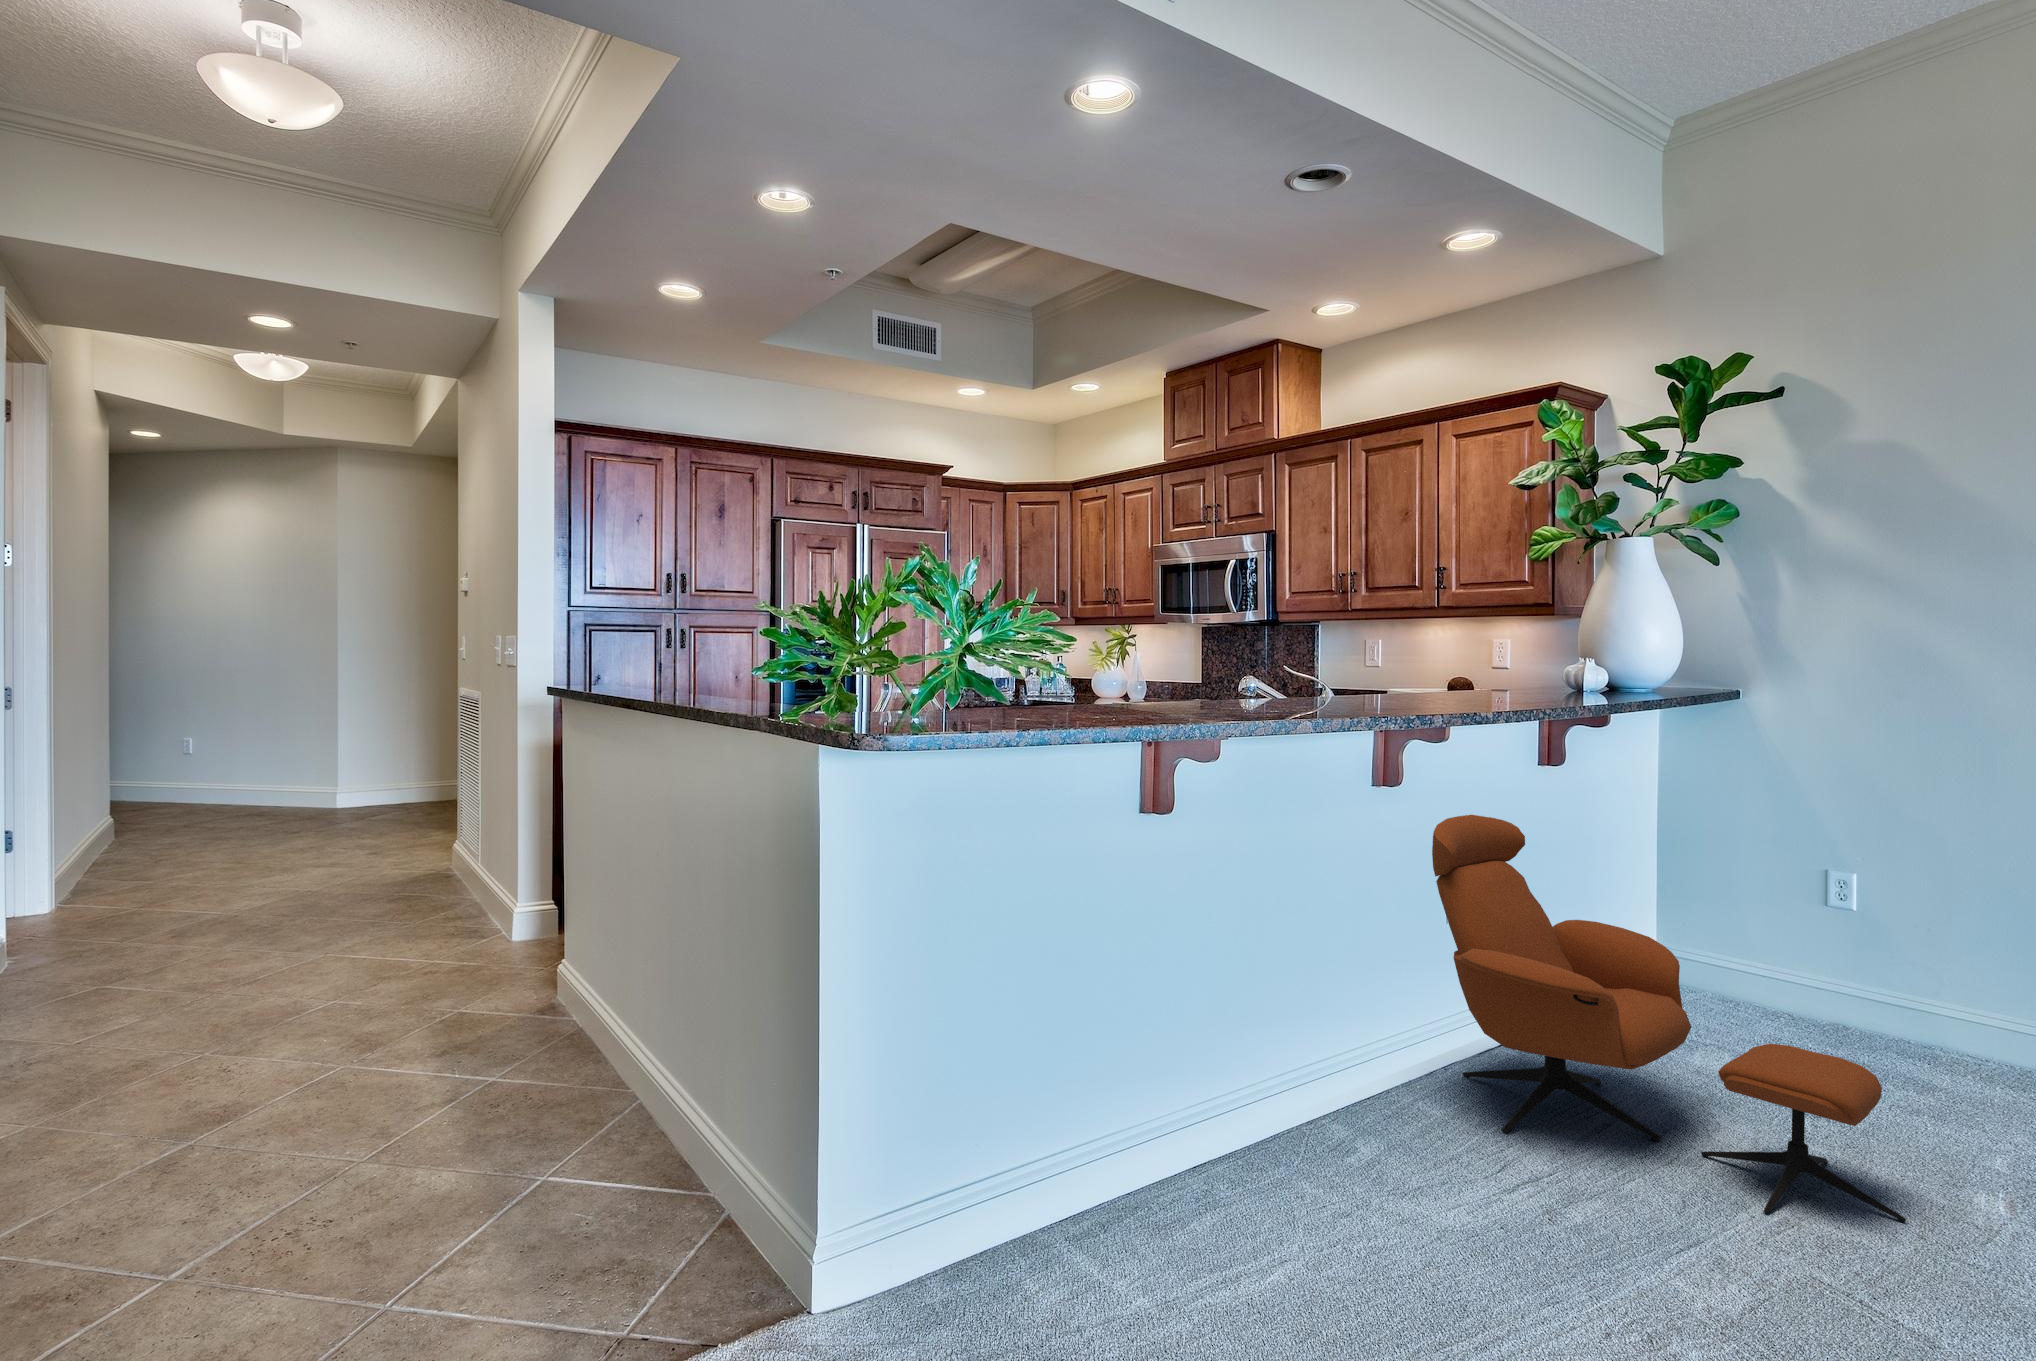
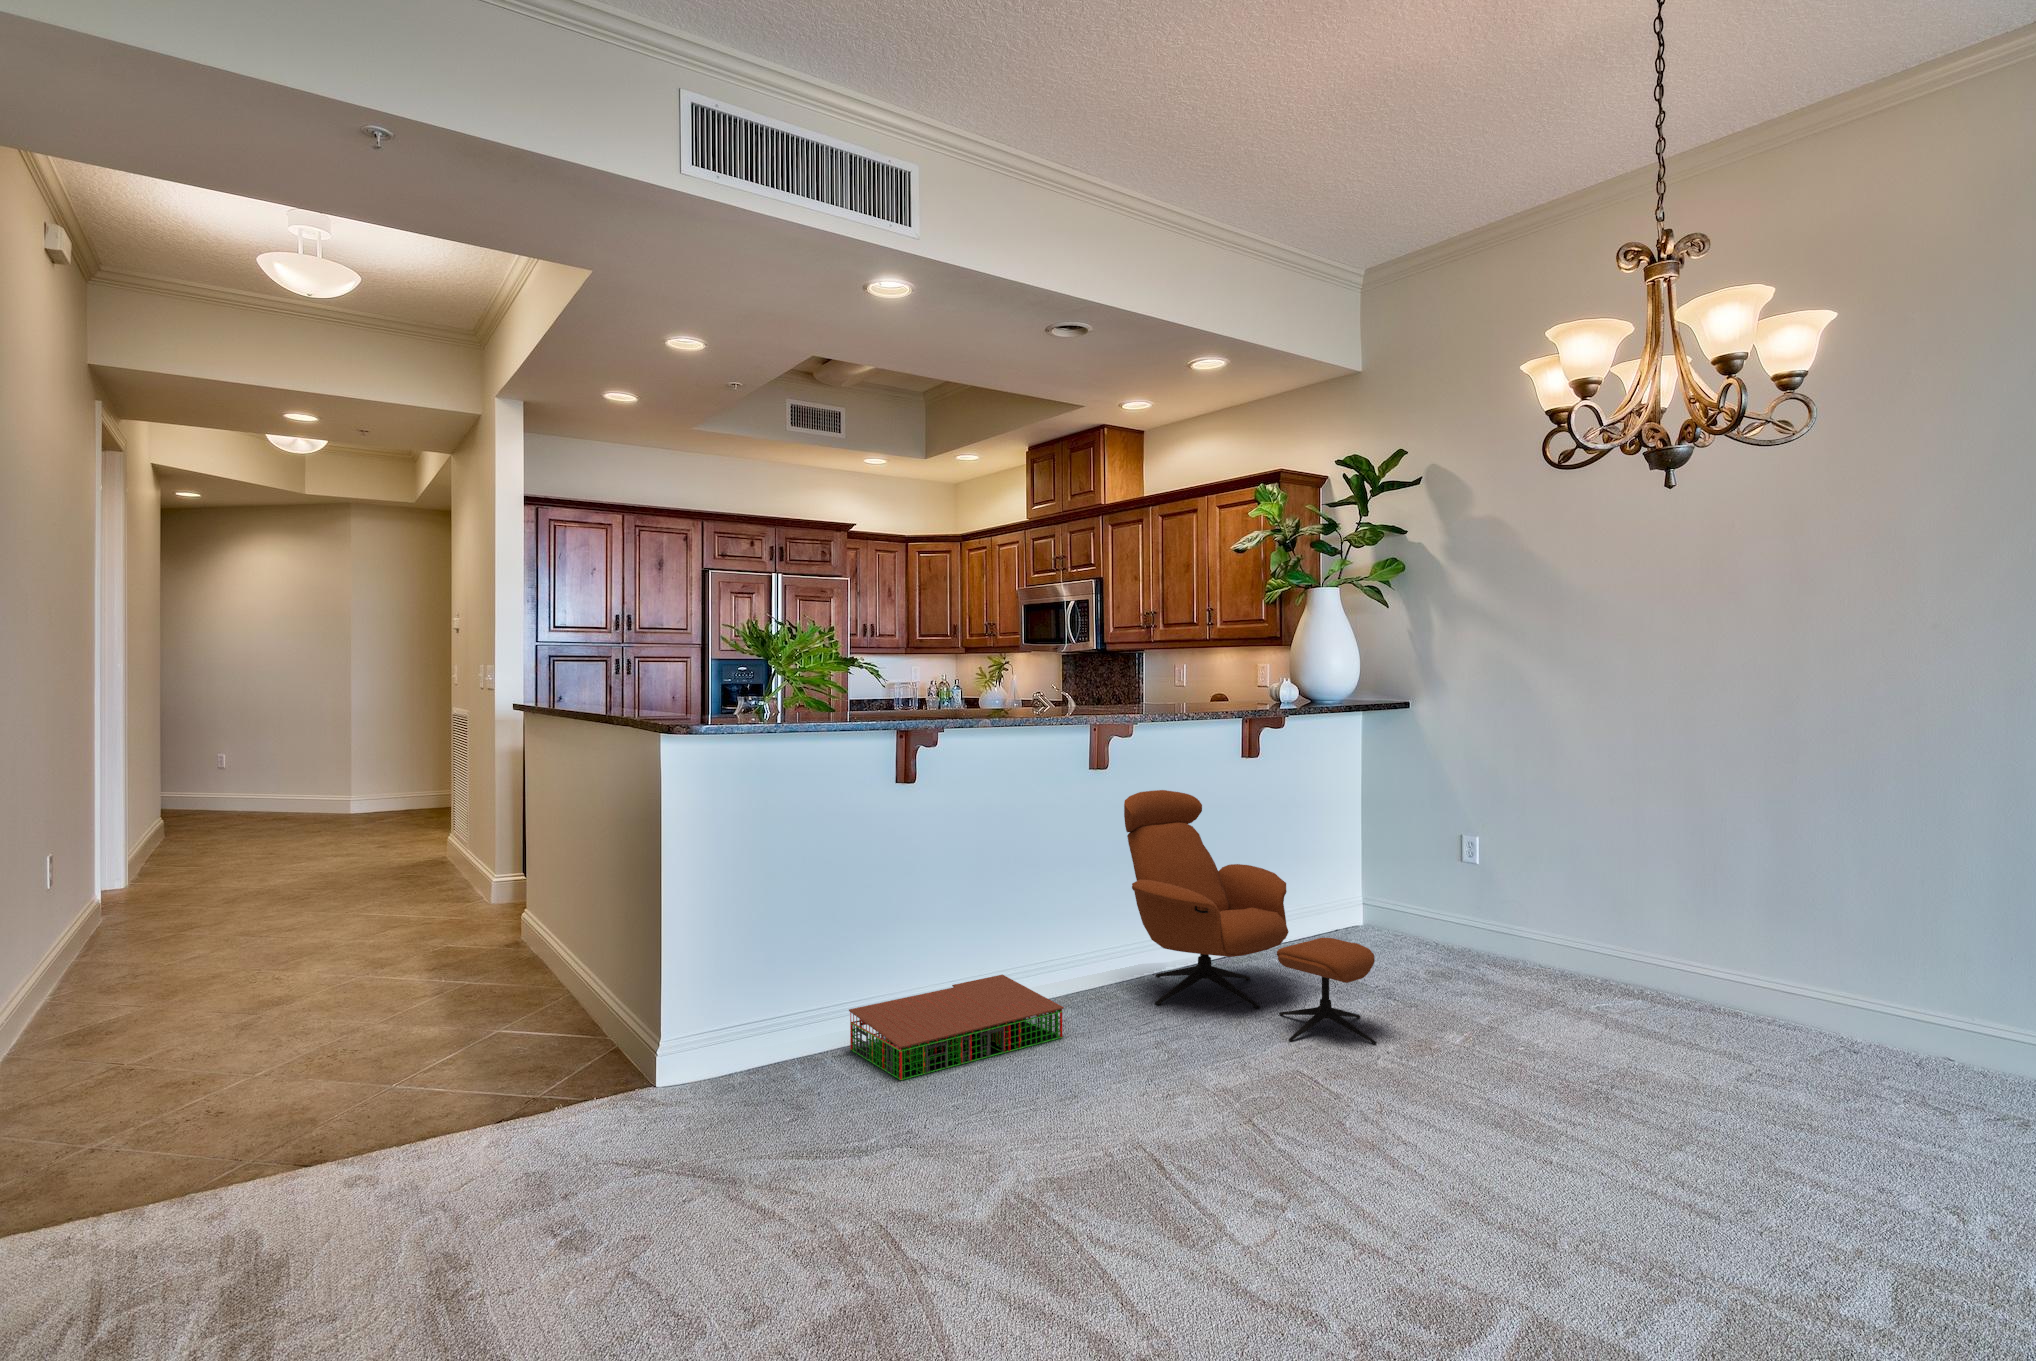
storage bin: none [1101,1090,1415,1300] -> present [849,975,1064,1080]

